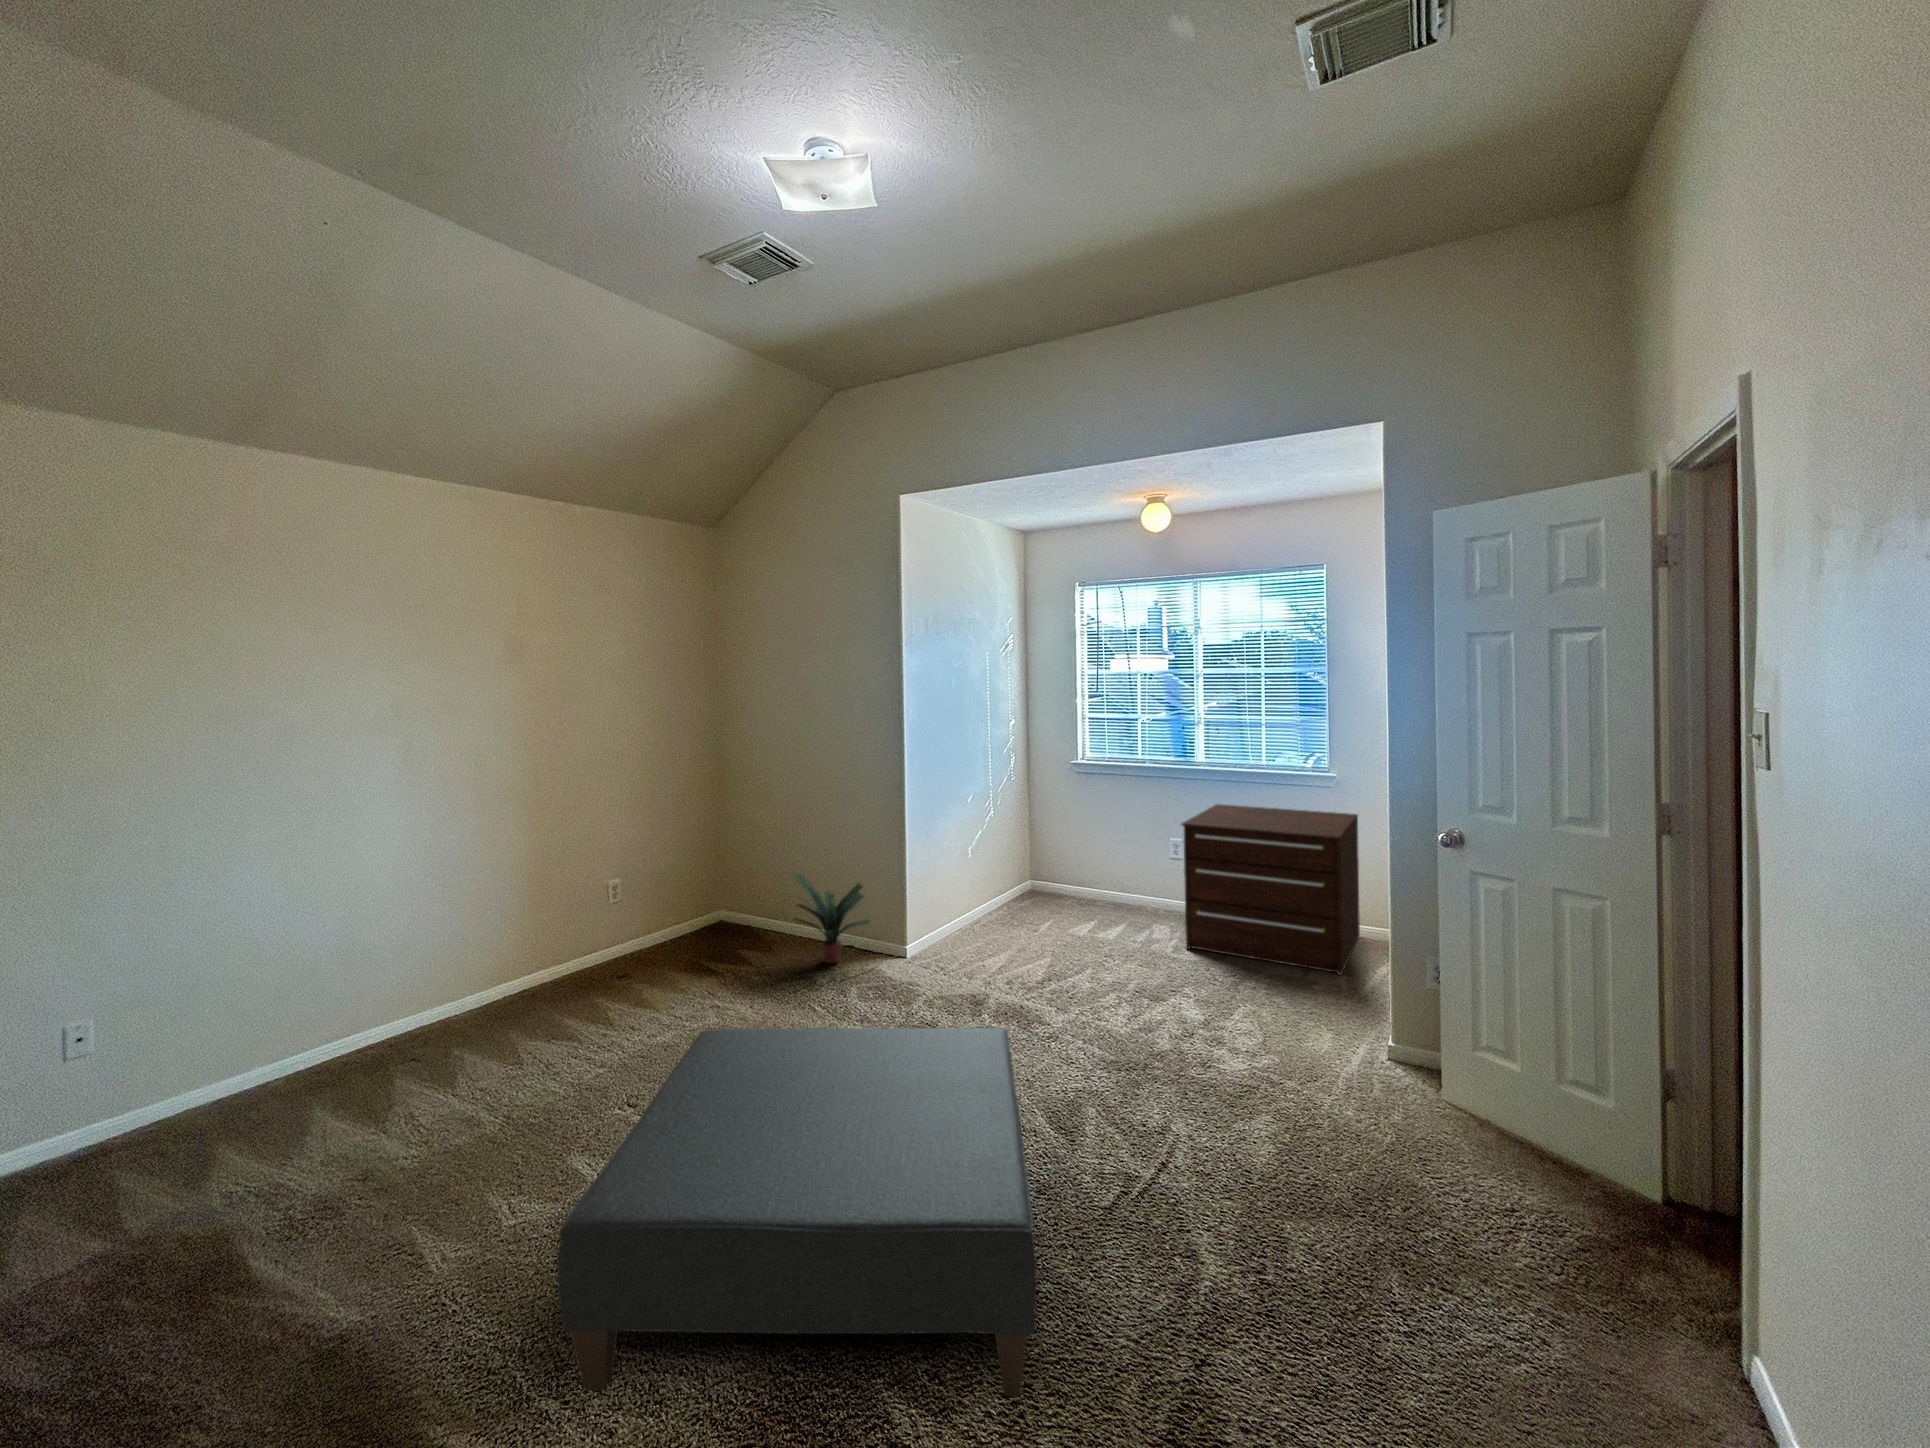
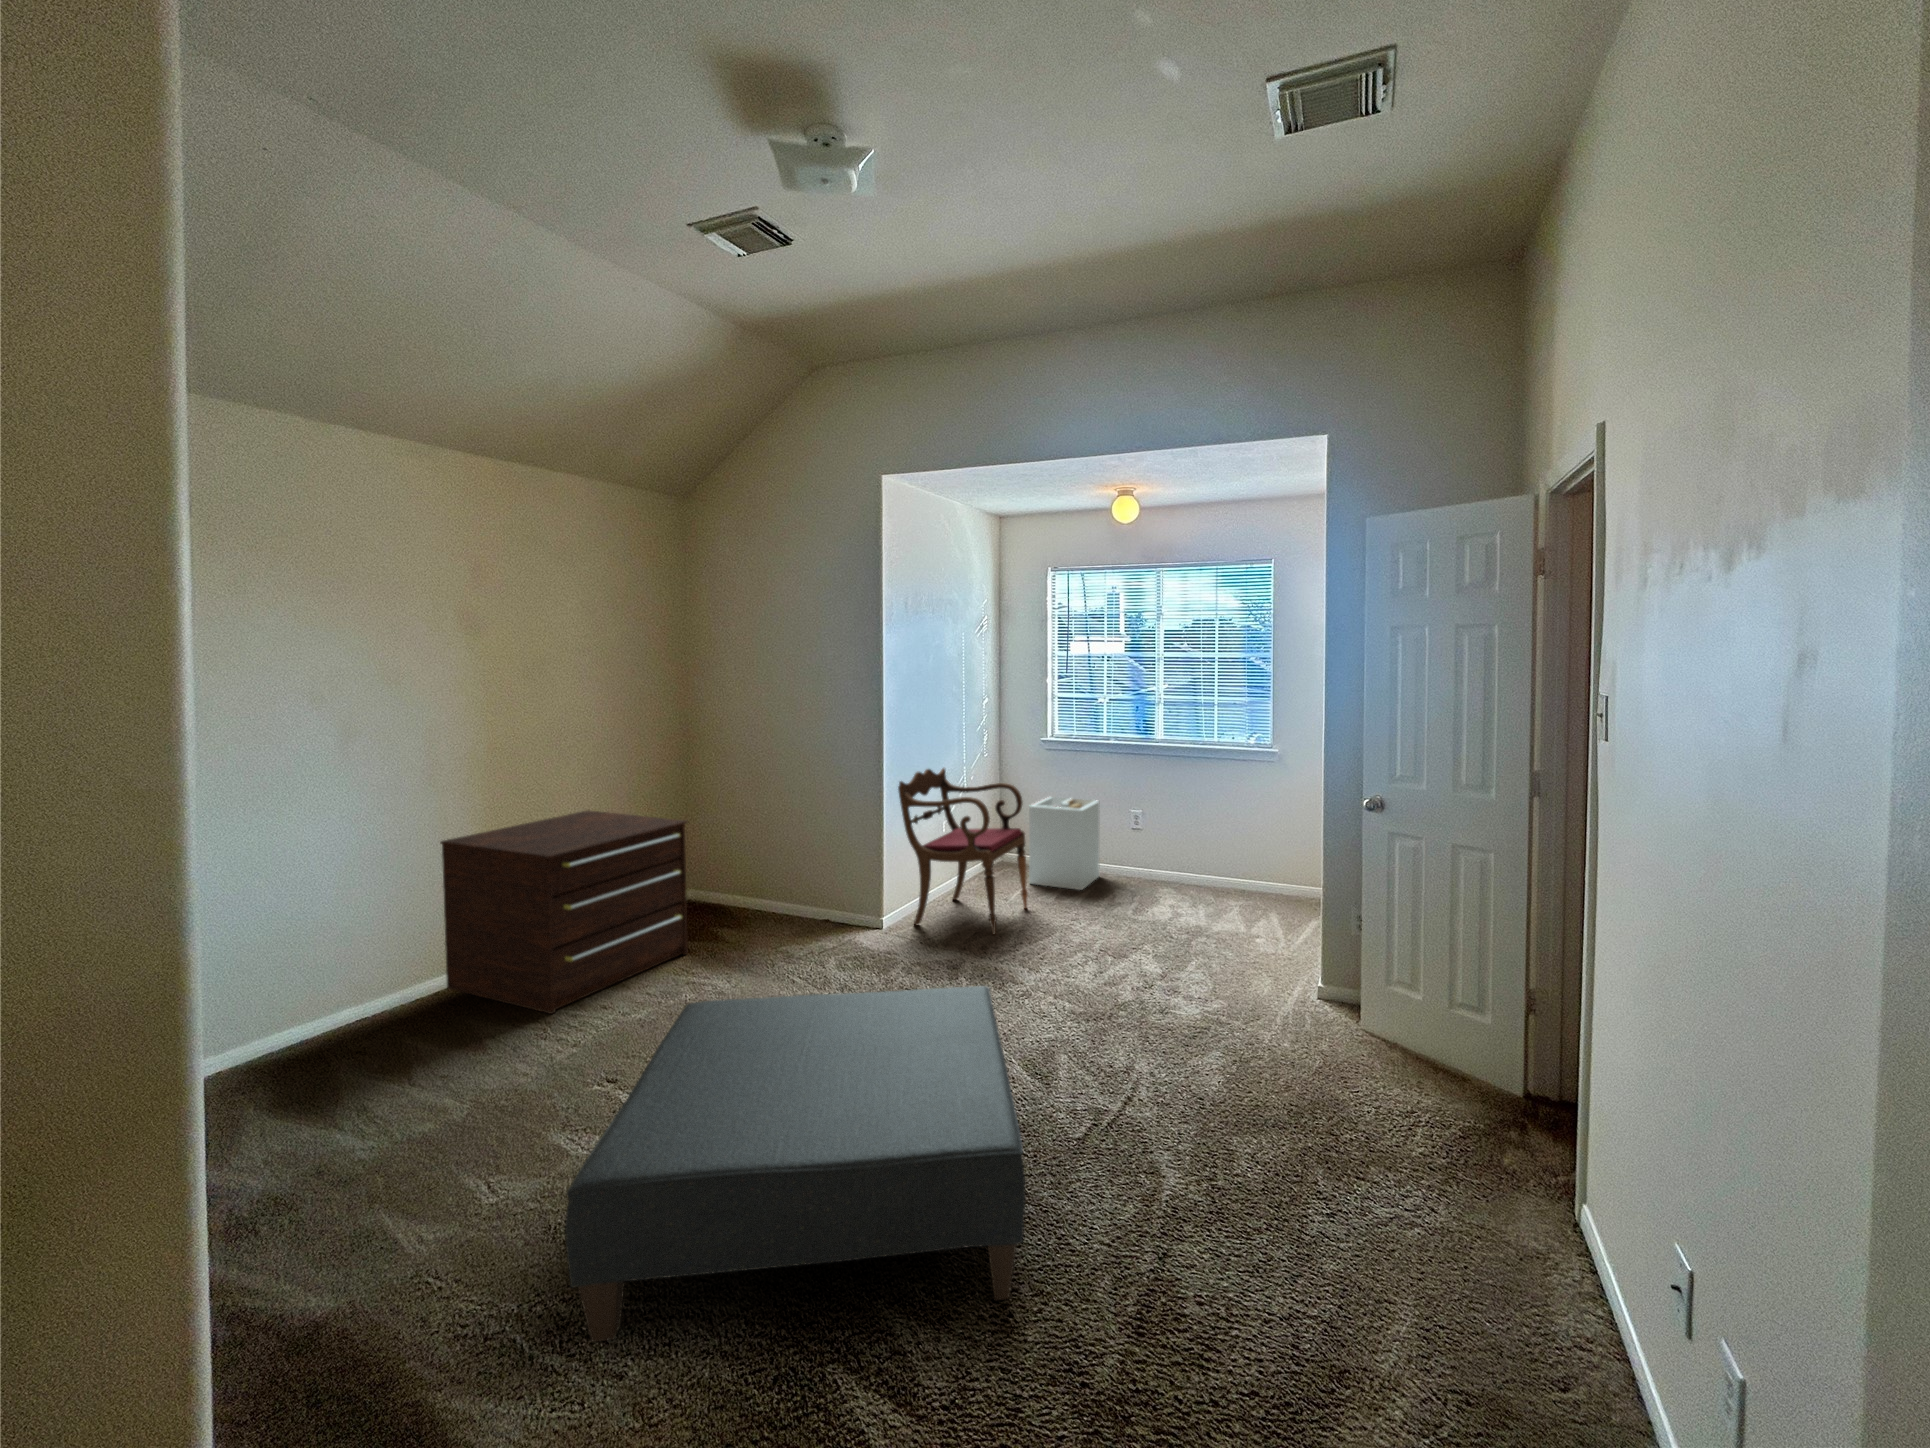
armchair: none [923,792,1060,967] -> present [898,768,1028,935]
dresser: present [1181,804,1360,975] -> present [440,810,688,1014]
laundry hamper: none [1060,823,1137,922] -> present [1029,797,1099,890]
potted plant: present [793,873,870,963] -> none [762,851,844,939]

